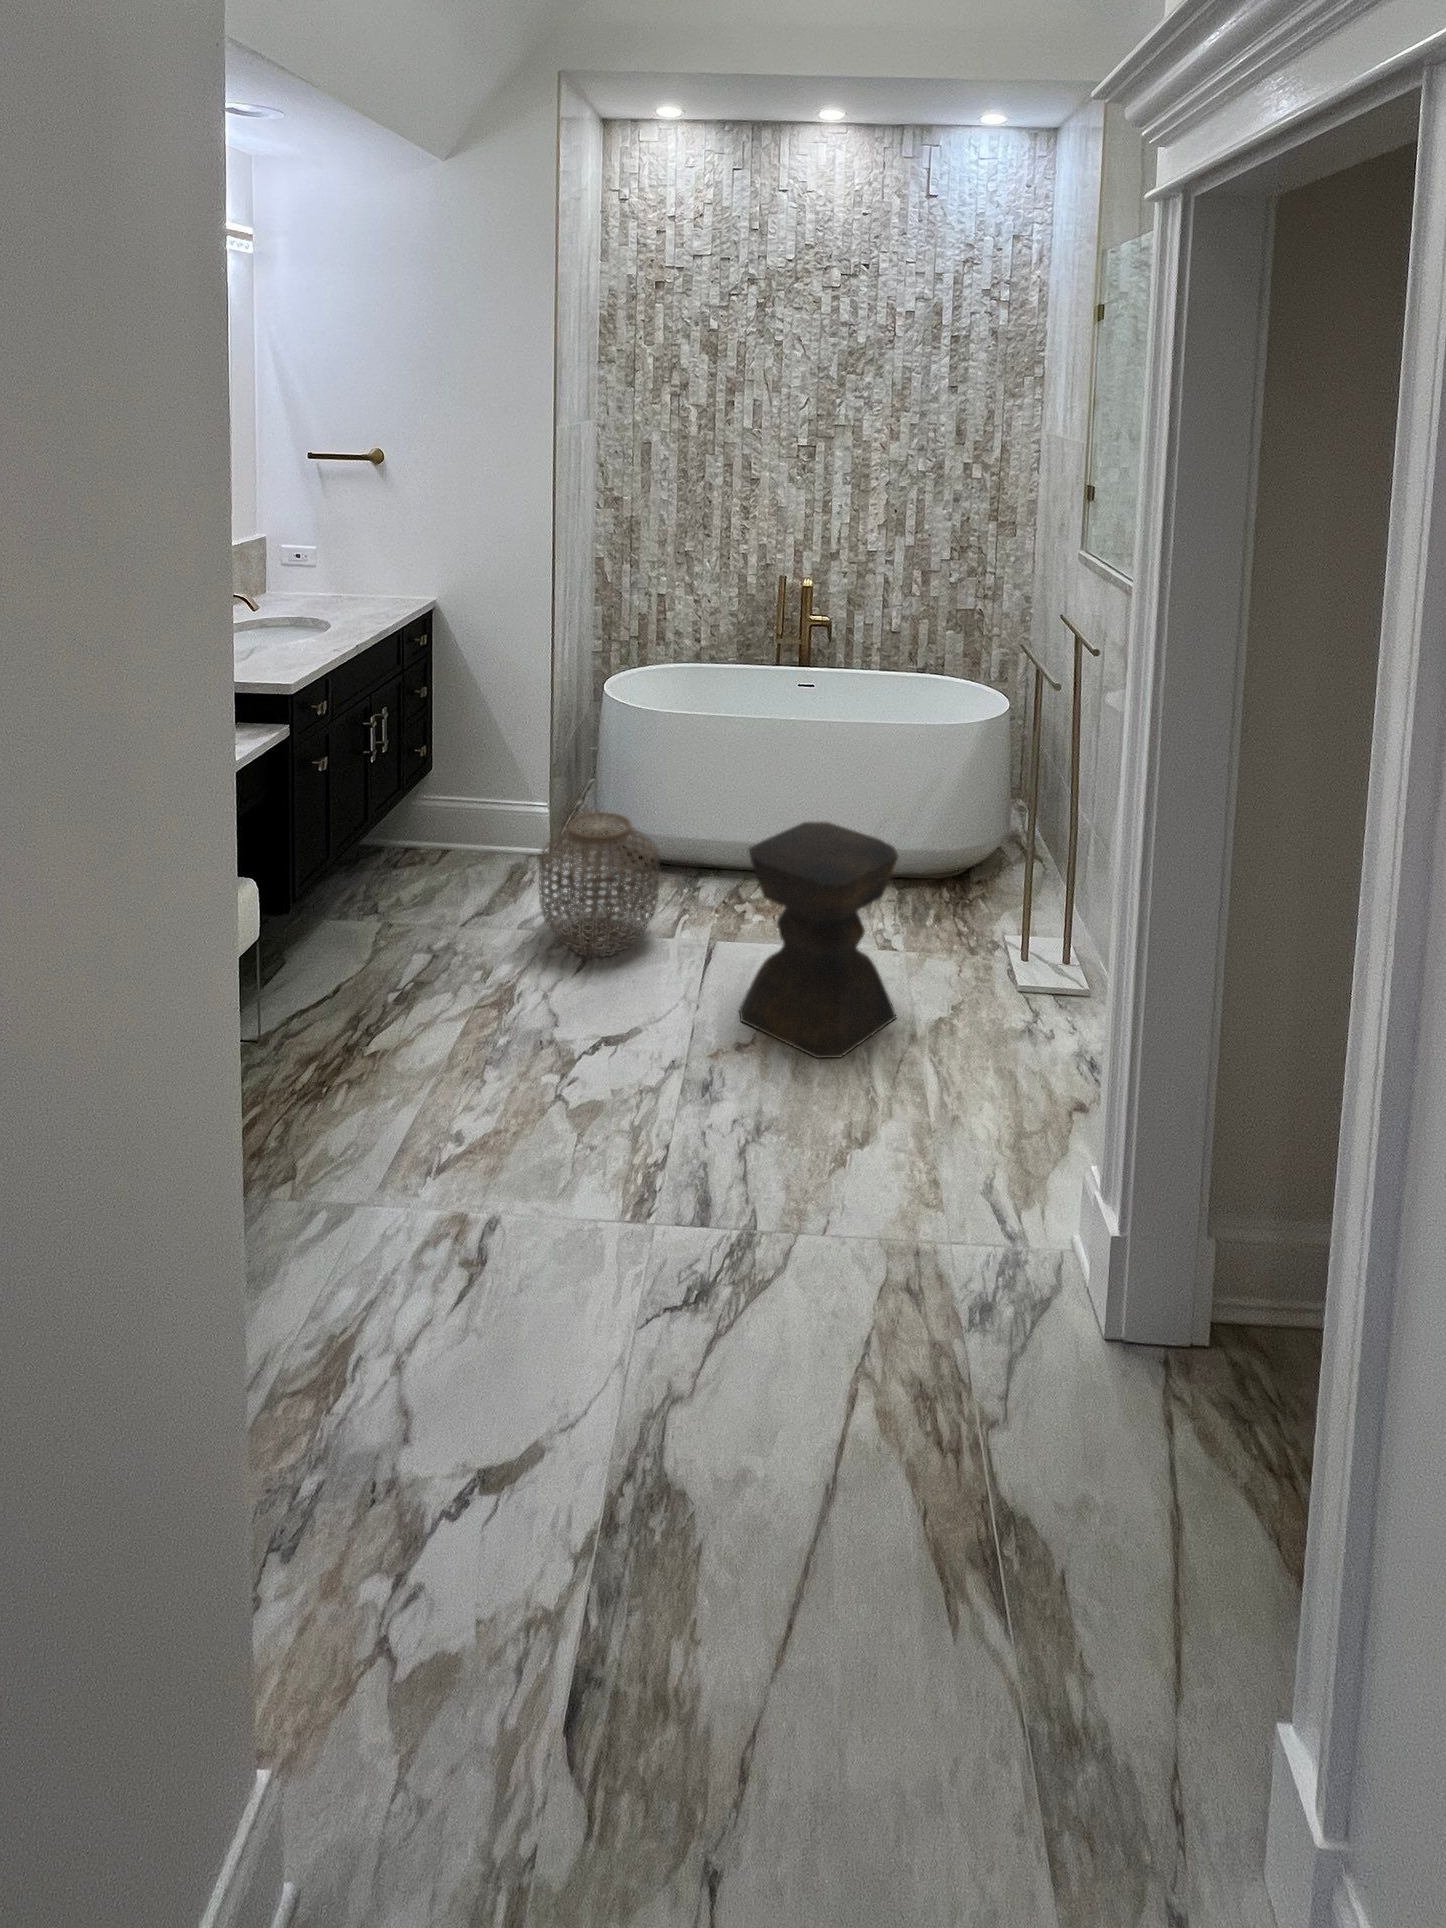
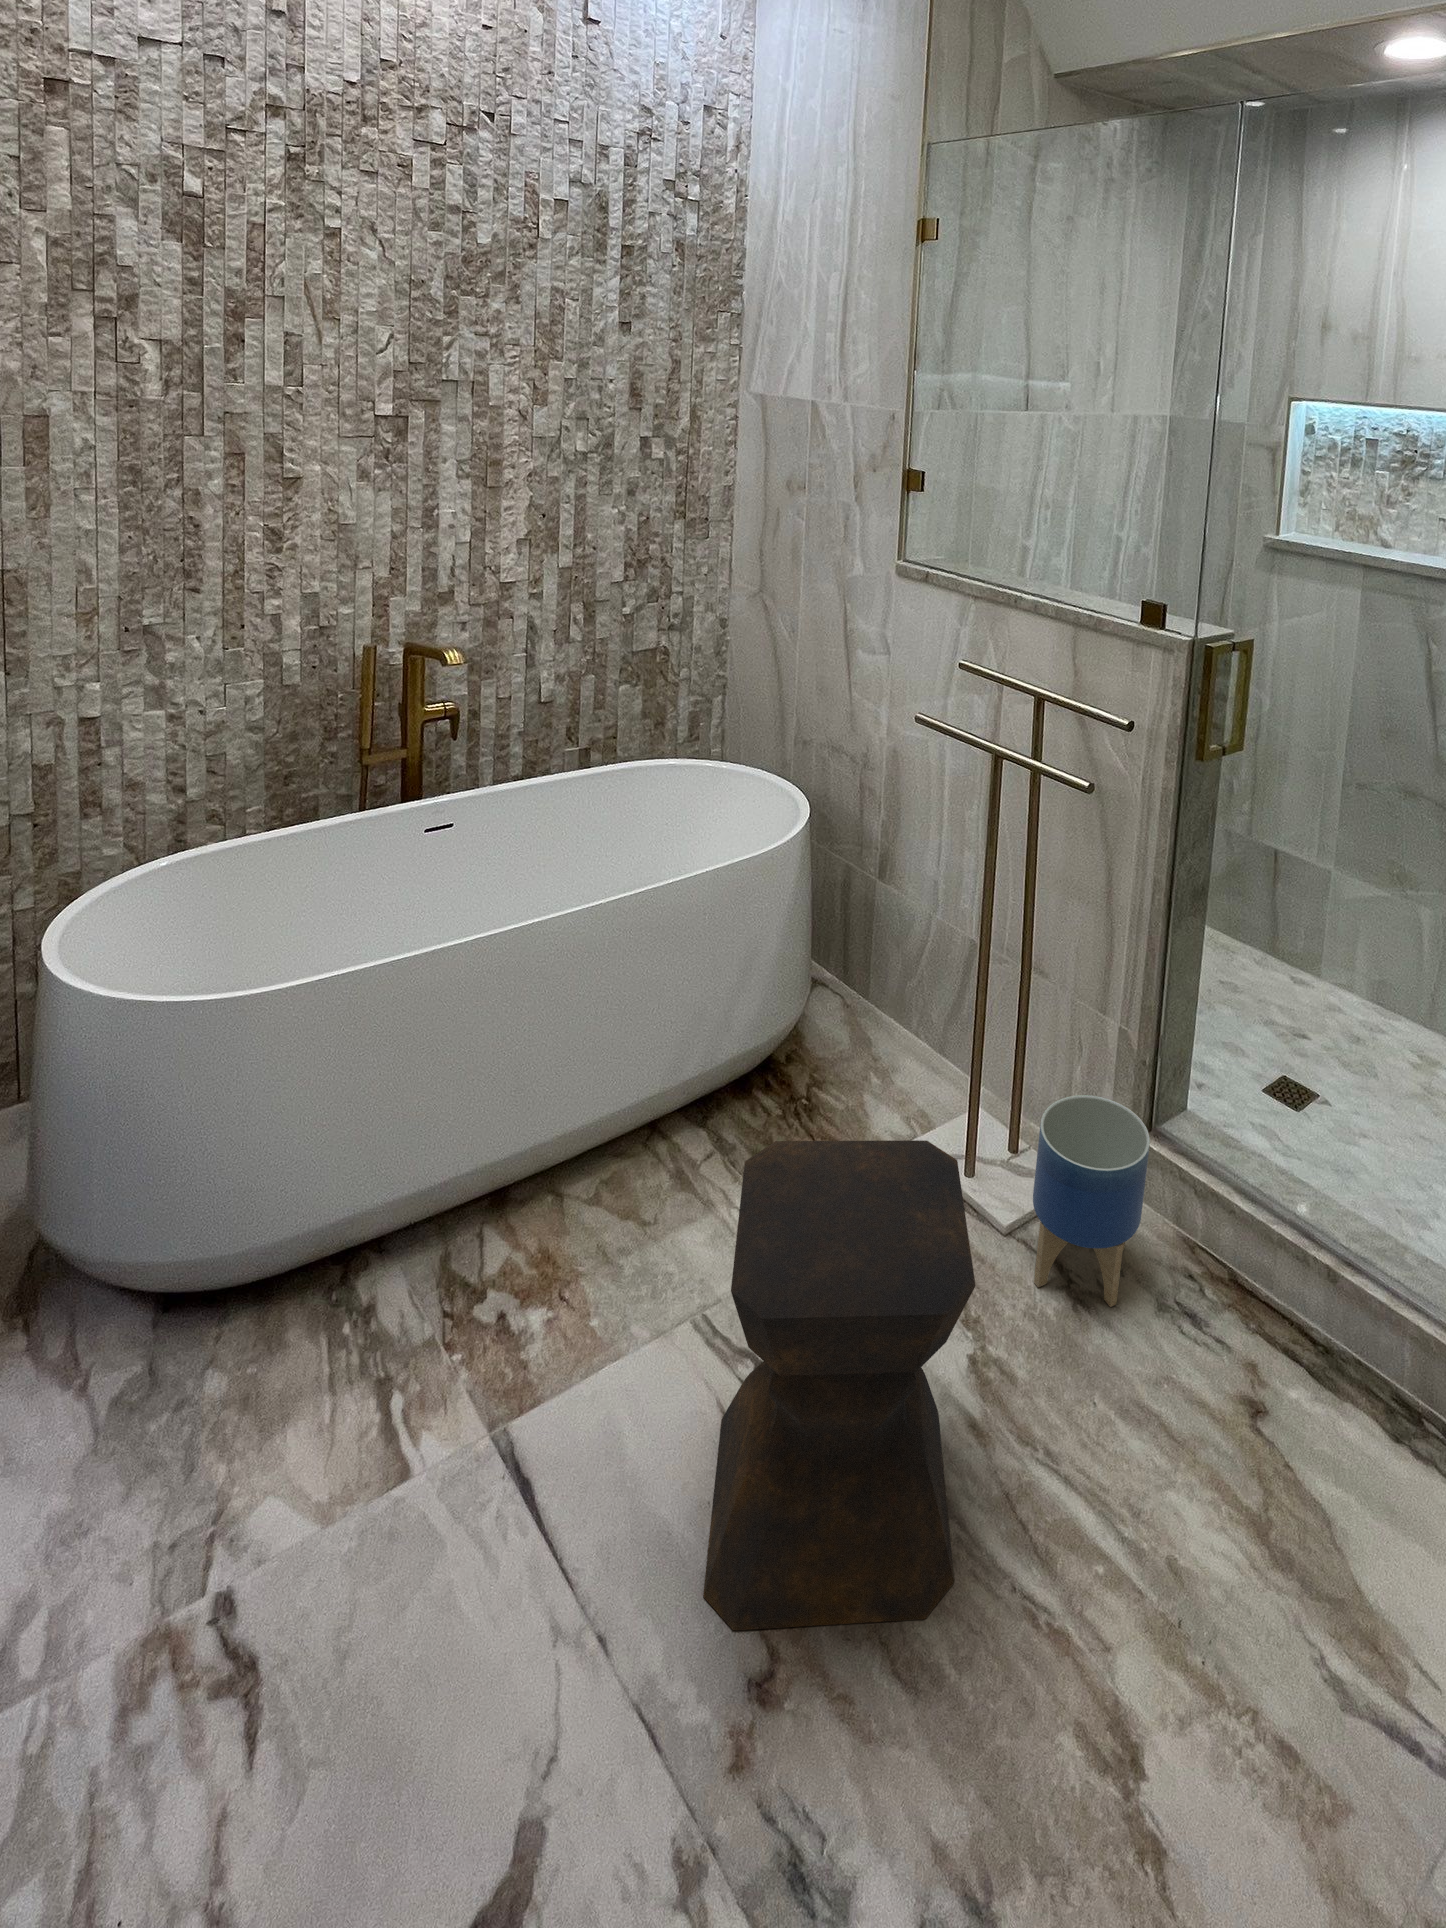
woven basket: present [539,812,659,957] -> none [82,1305,416,1712]
planter: none [1008,901,1090,1035] -> present [1033,1095,1150,1307]

